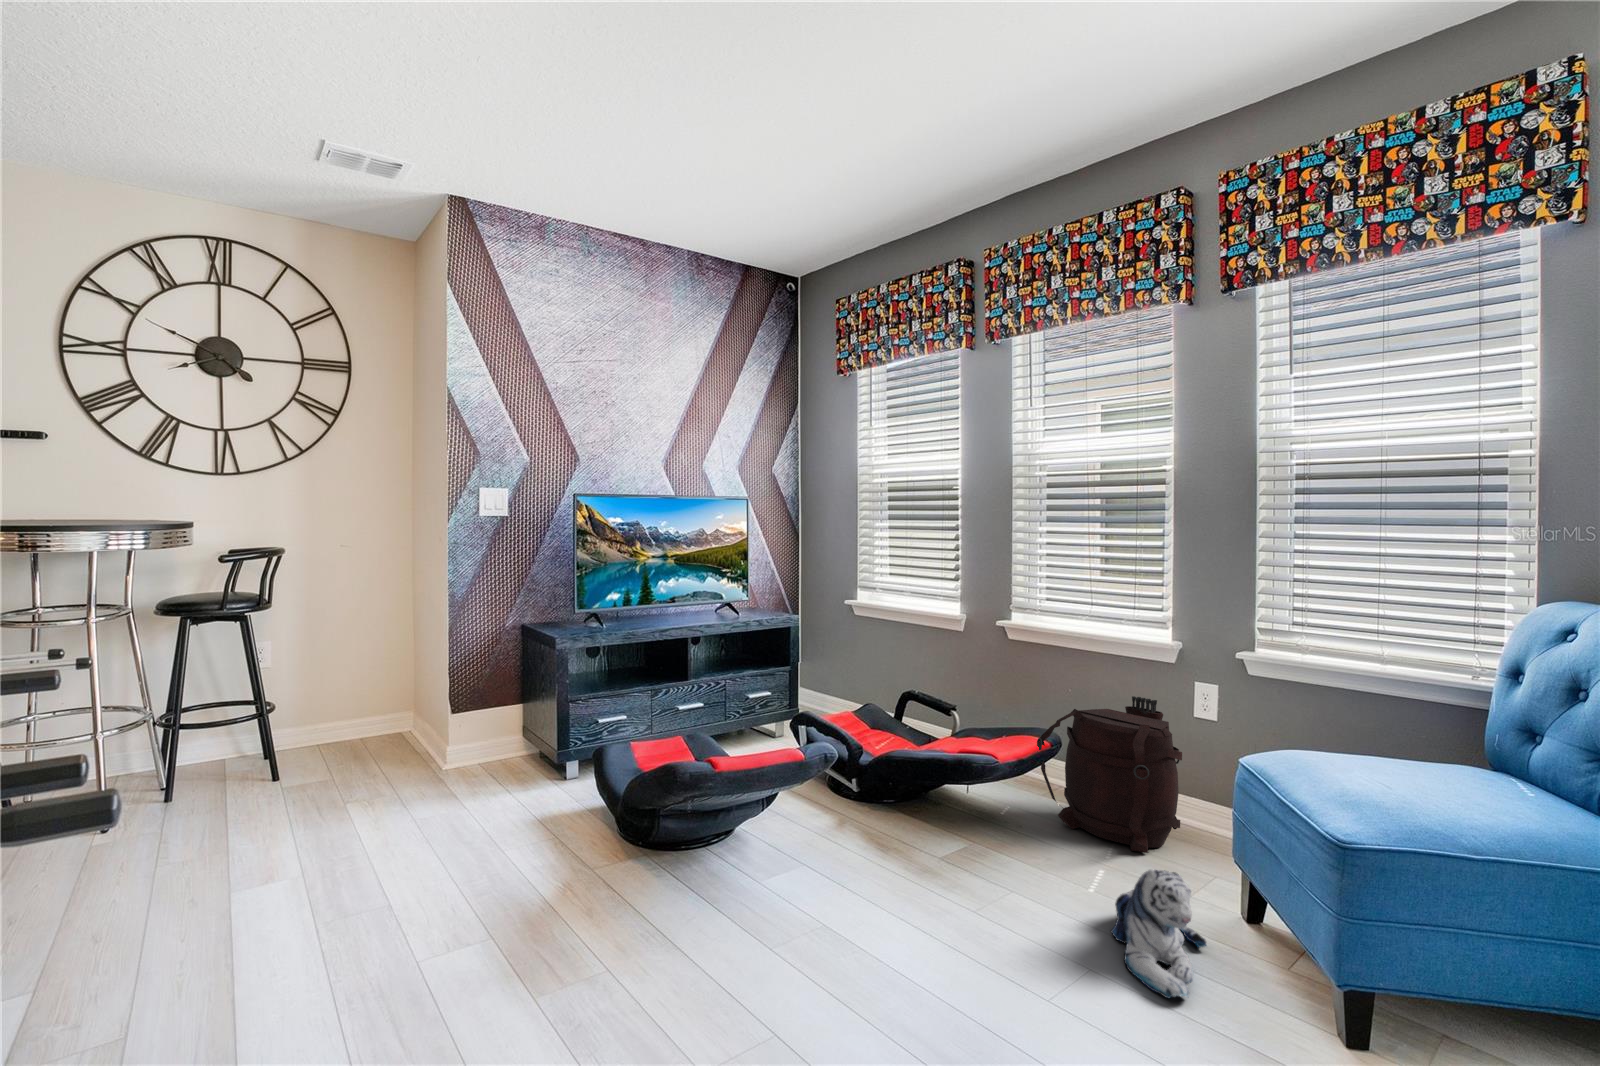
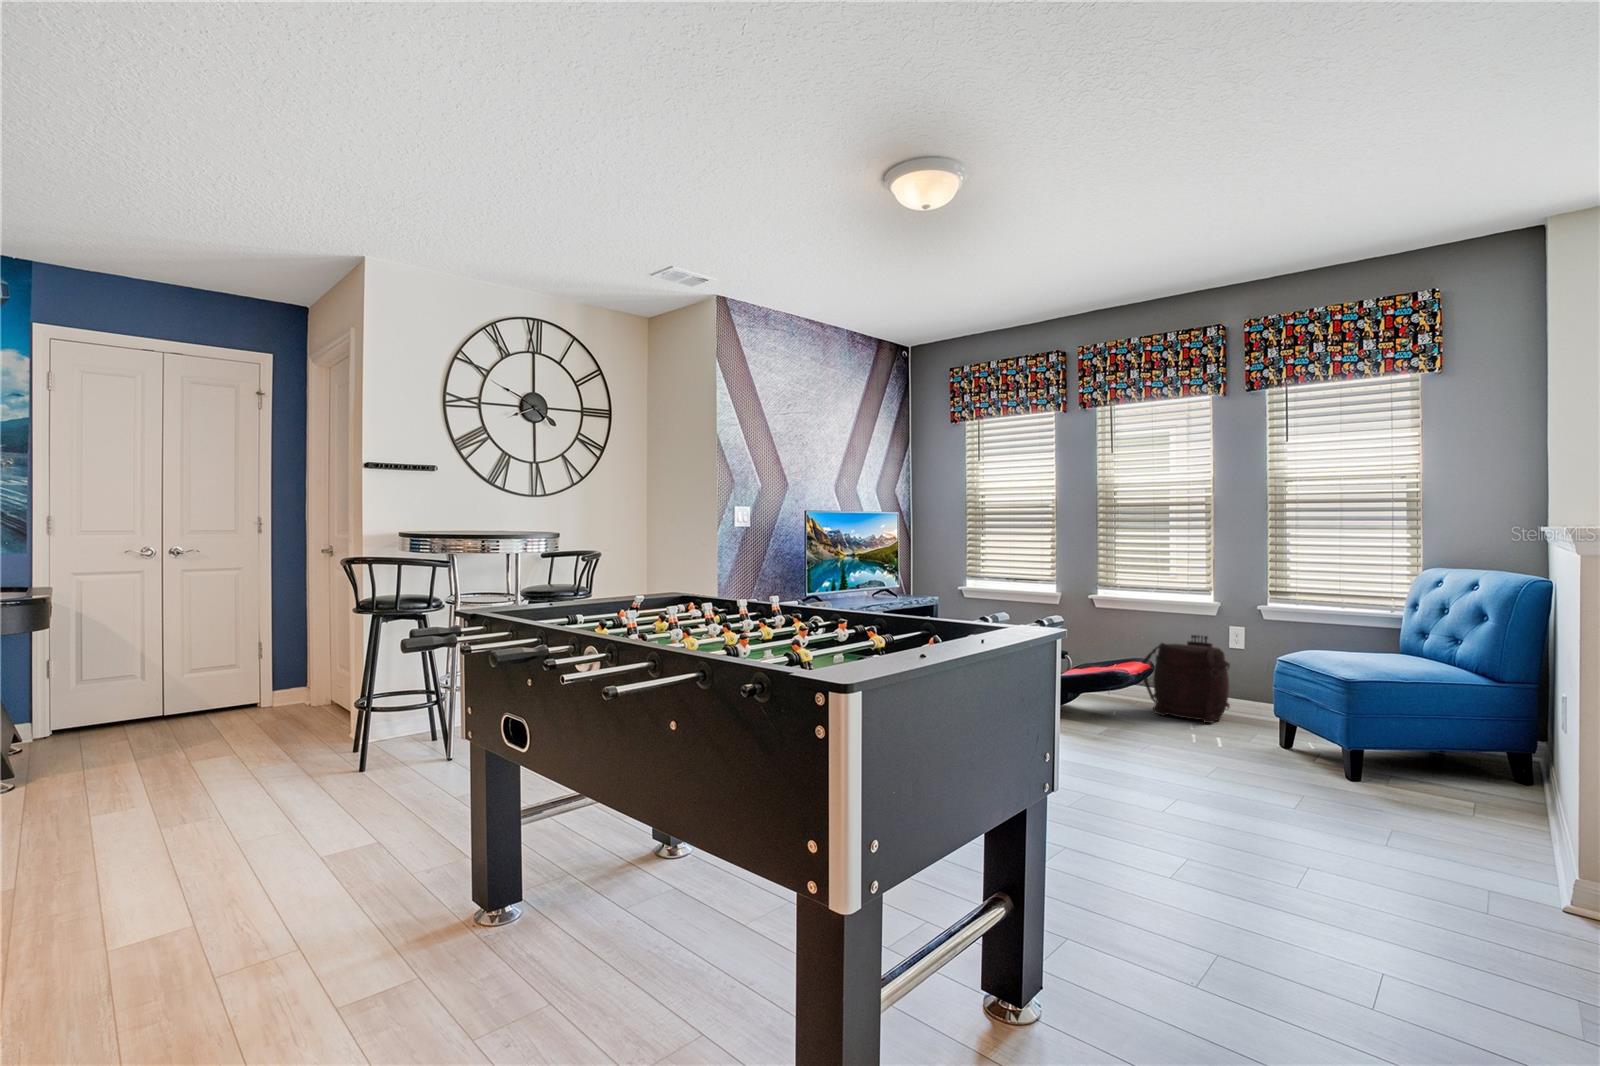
plush toy: present [1111,870,1206,998] -> none [1222,710,1280,768]

